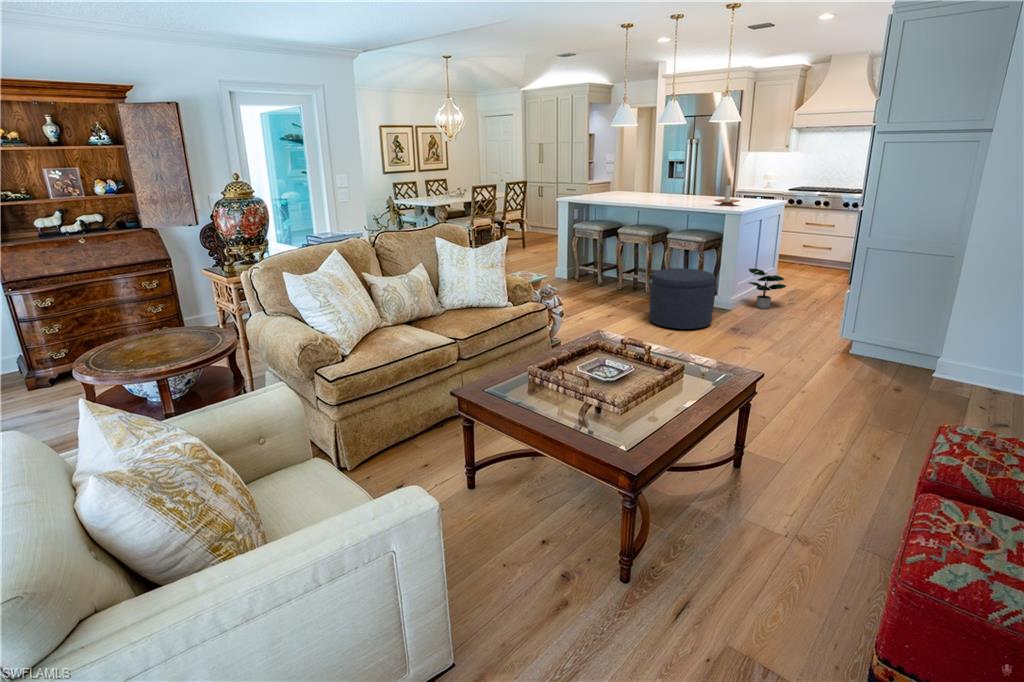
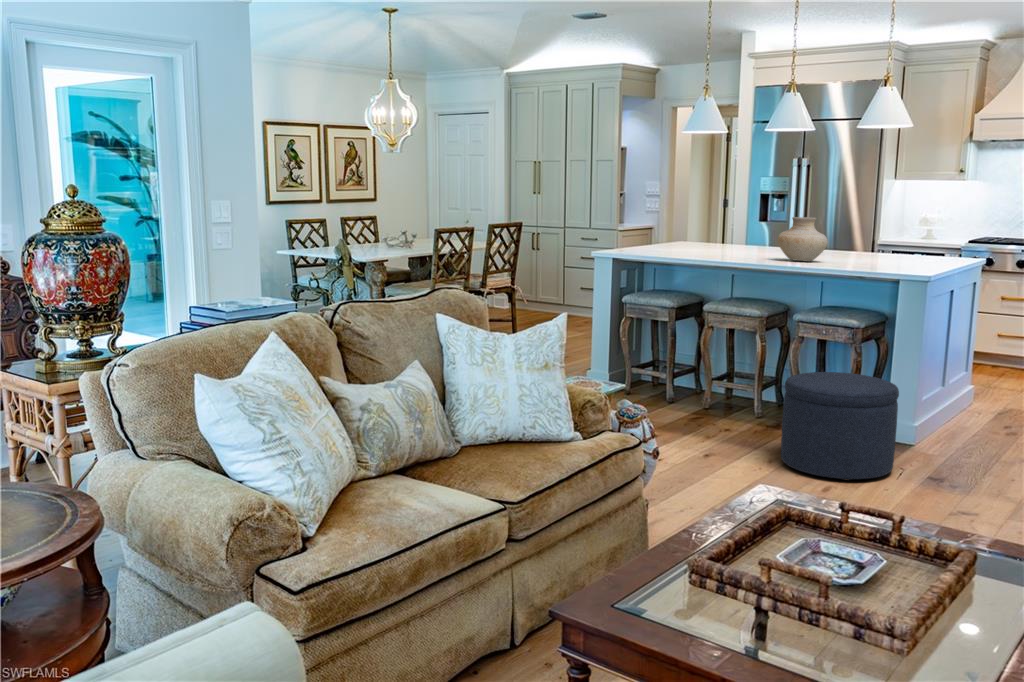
vase: none [661,176,690,203] -> present [778,217,828,262]
candle holder: present [714,178,740,206] -> none [871,221,917,268]
potted plant: present [749,269,786,309] -> none [937,374,1004,443]

